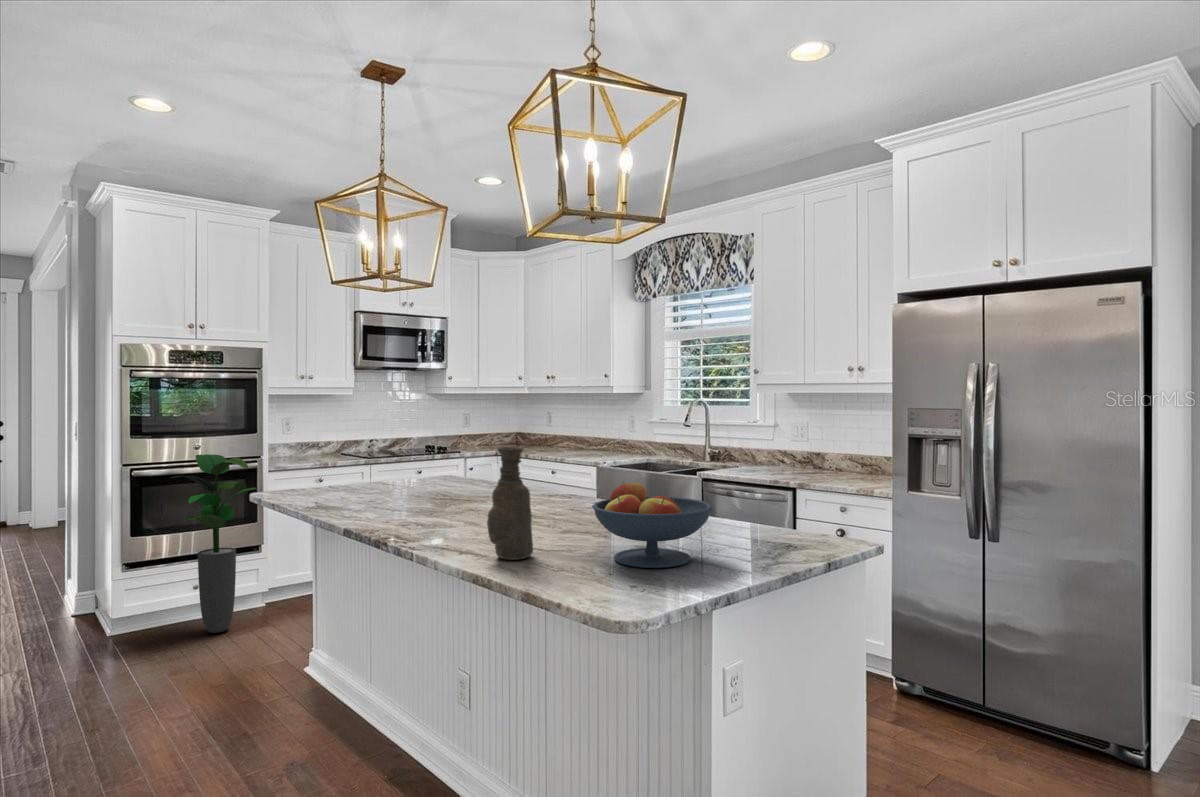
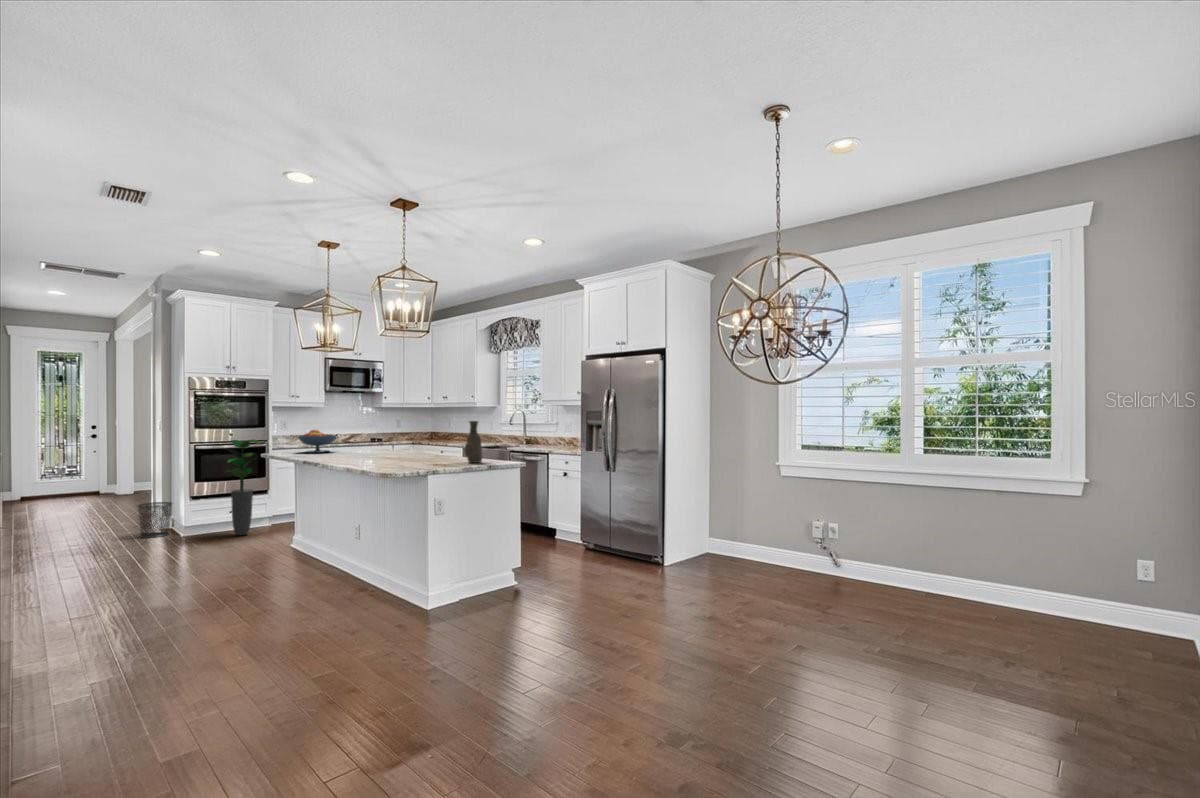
vase: present [487,447,533,560] -> present [465,421,482,463]
fruit bowl: present [592,482,712,568] -> present [298,430,337,453]
trash can: none [31,568,96,638] -> present [137,502,172,538]

